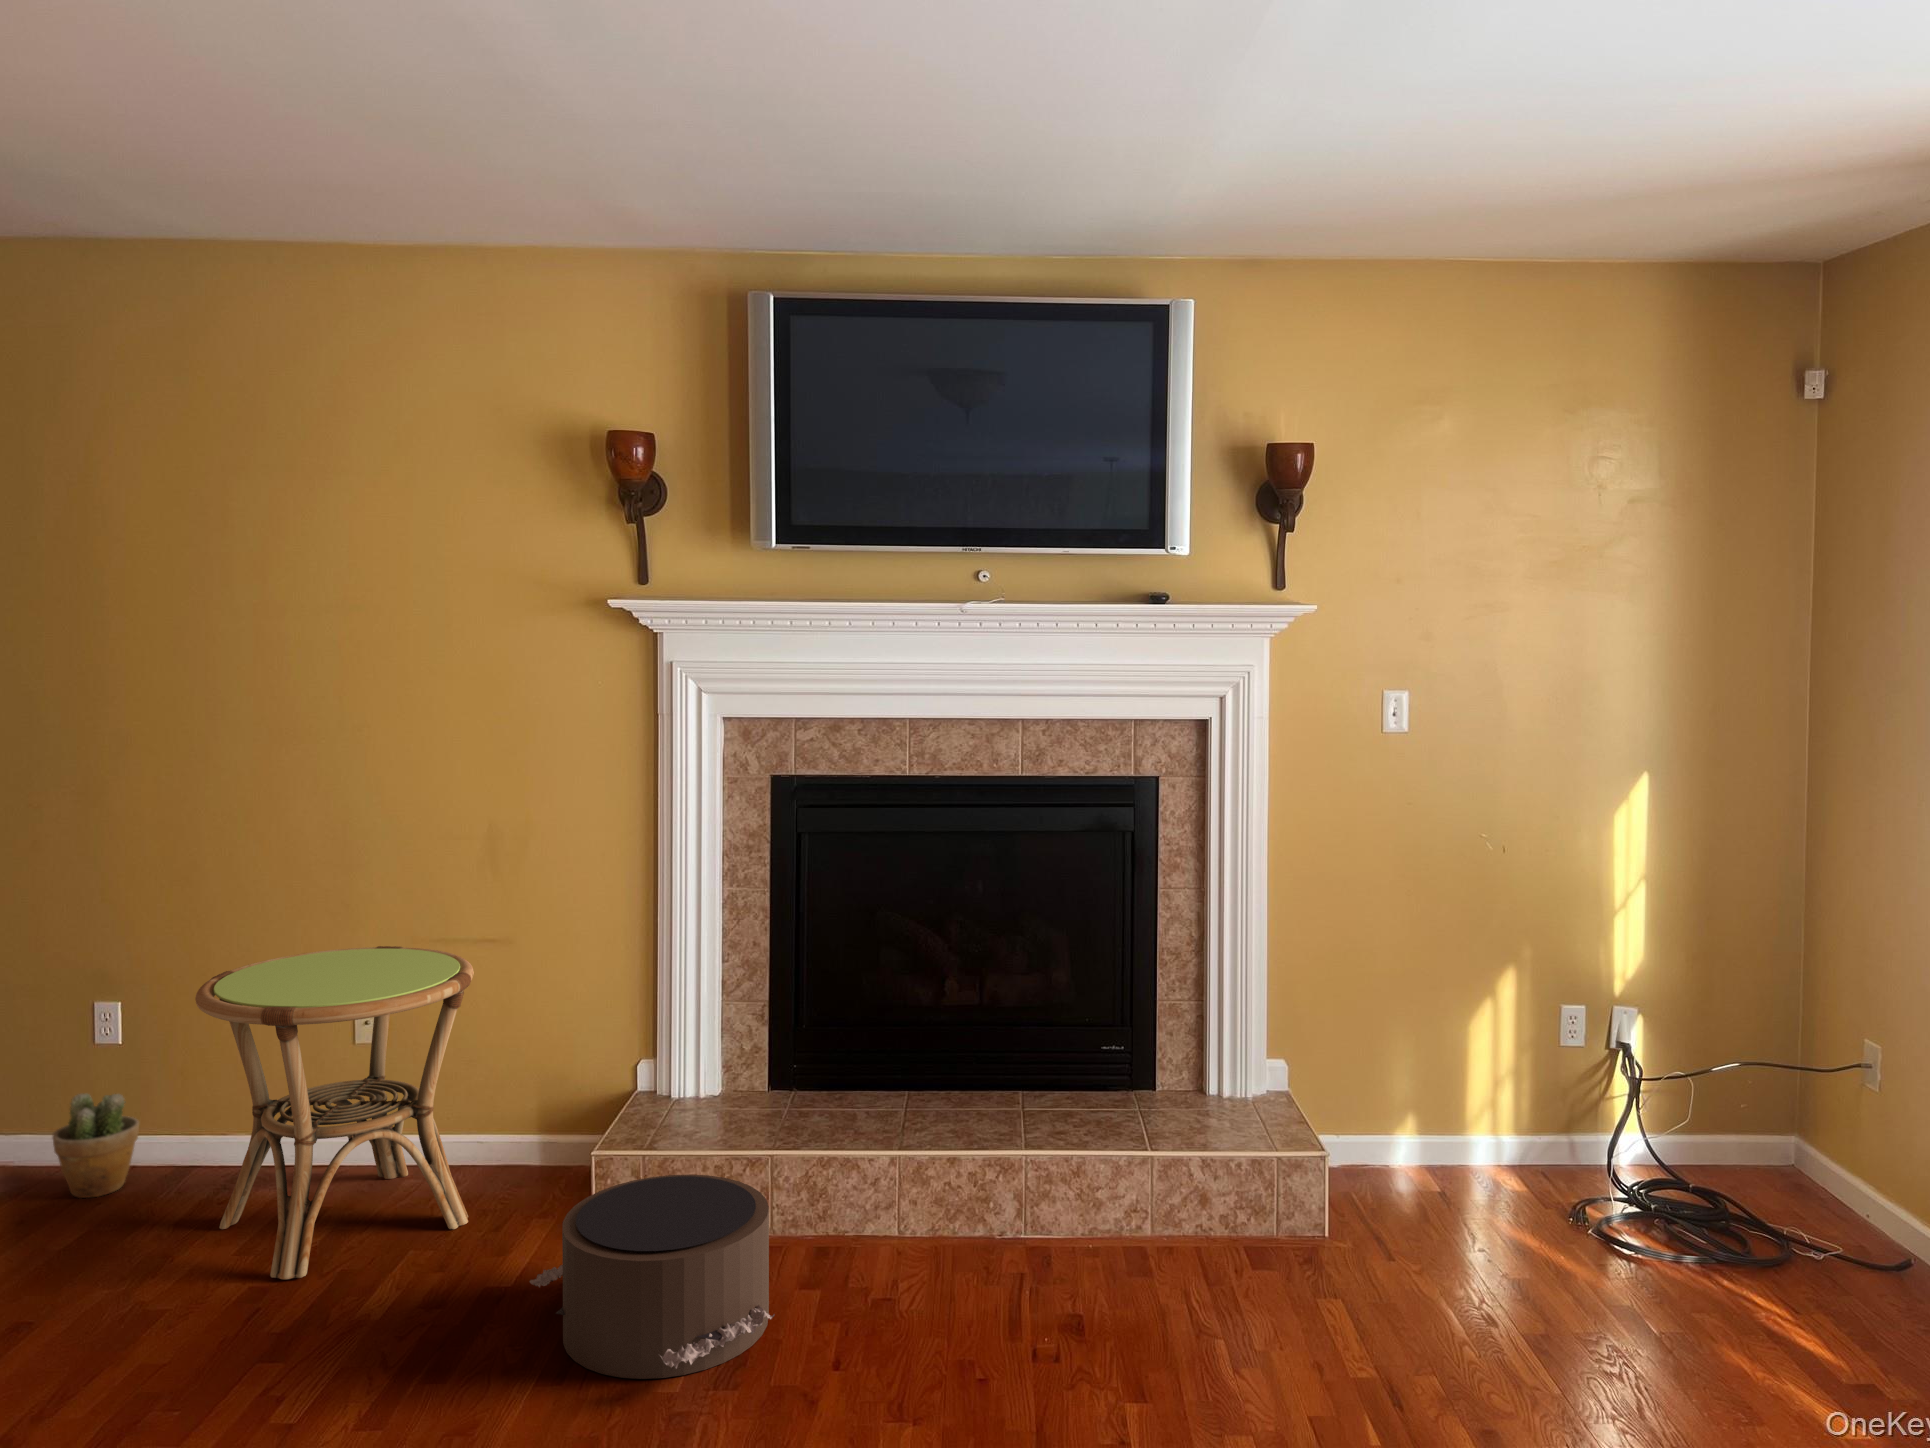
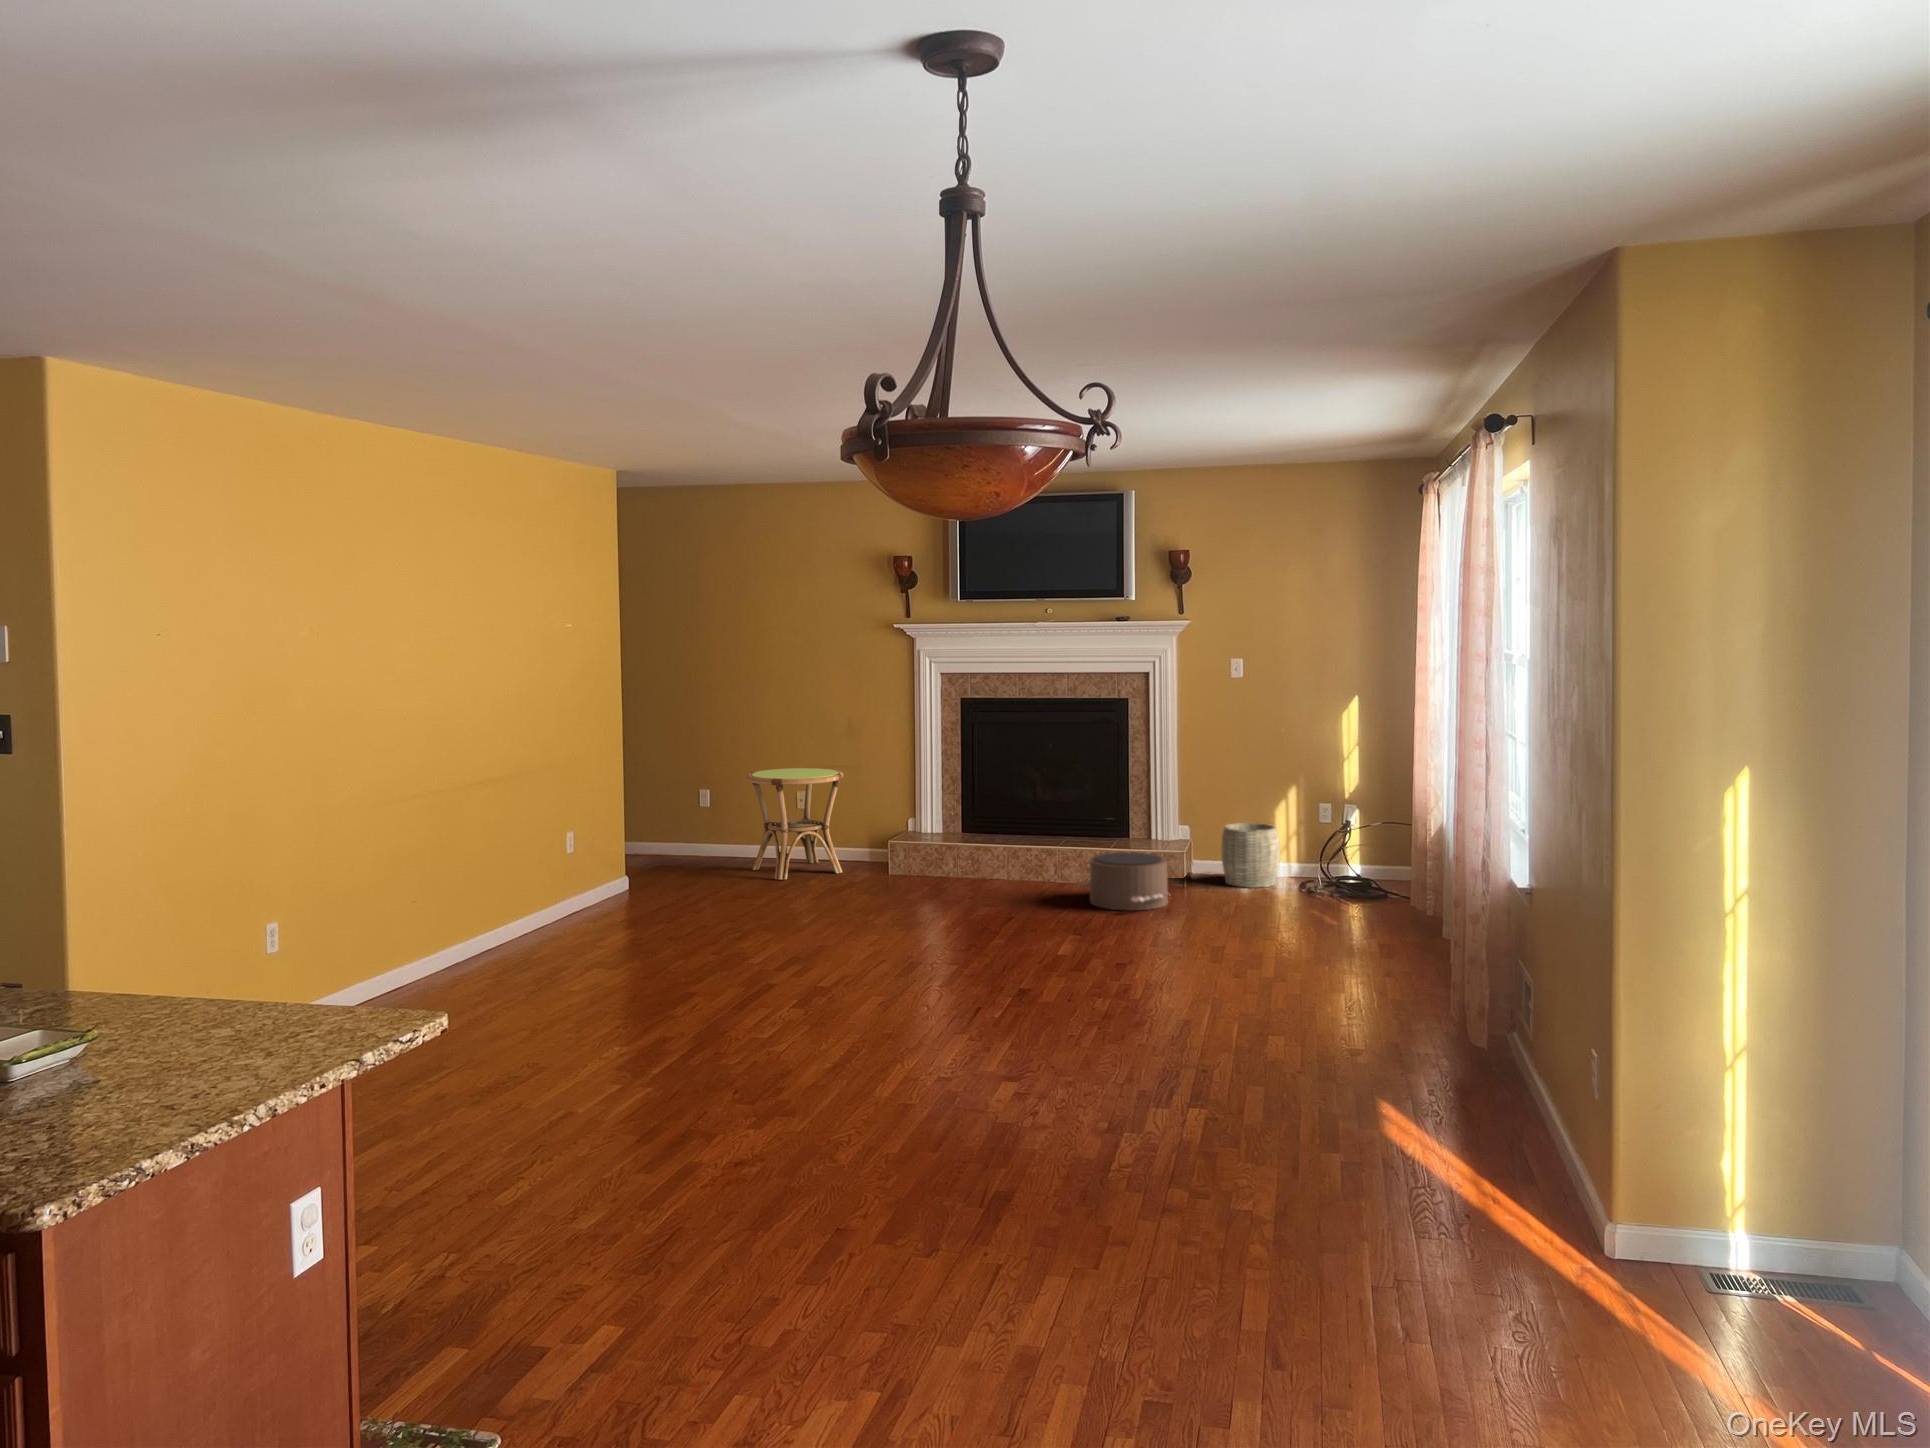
woven basket: none [1380,1054,1513,1221] -> present [1221,823,1280,888]
potted plant: present [53,1094,139,1198] -> none [689,823,718,863]
pouf: present [530,1174,775,1379] -> present [1077,852,1168,911]

